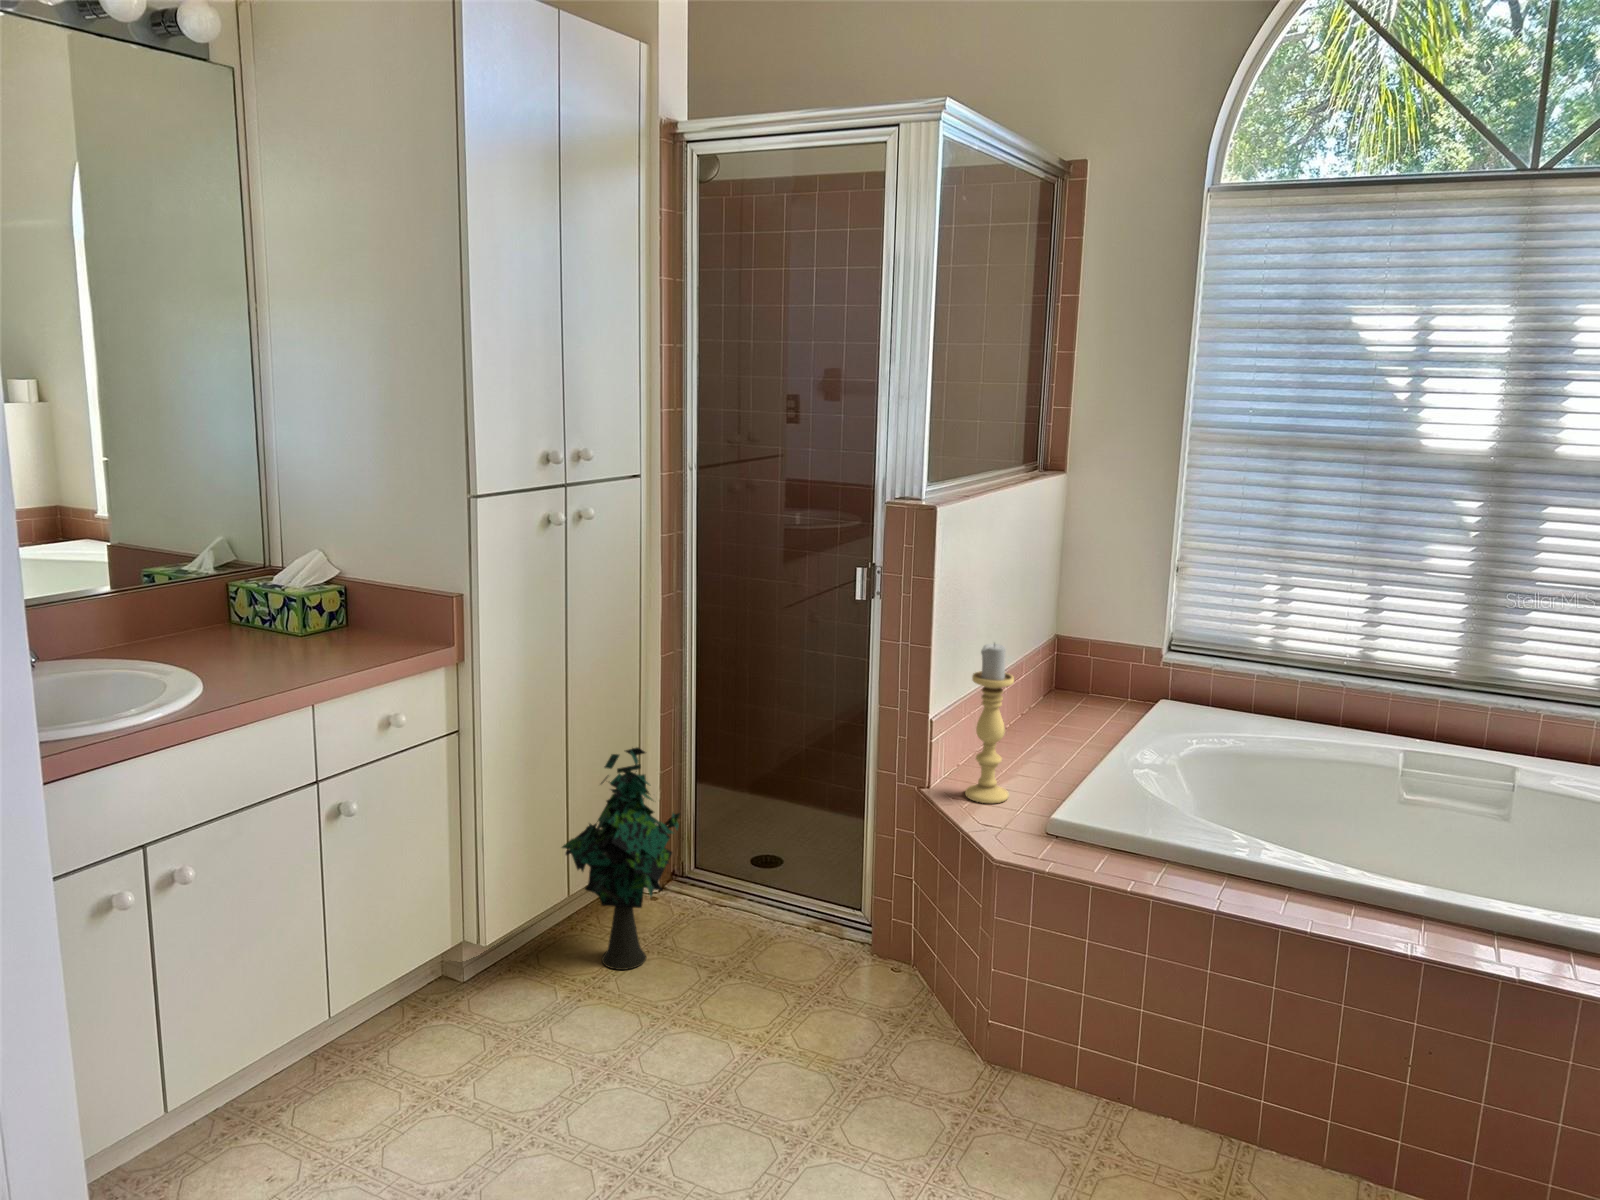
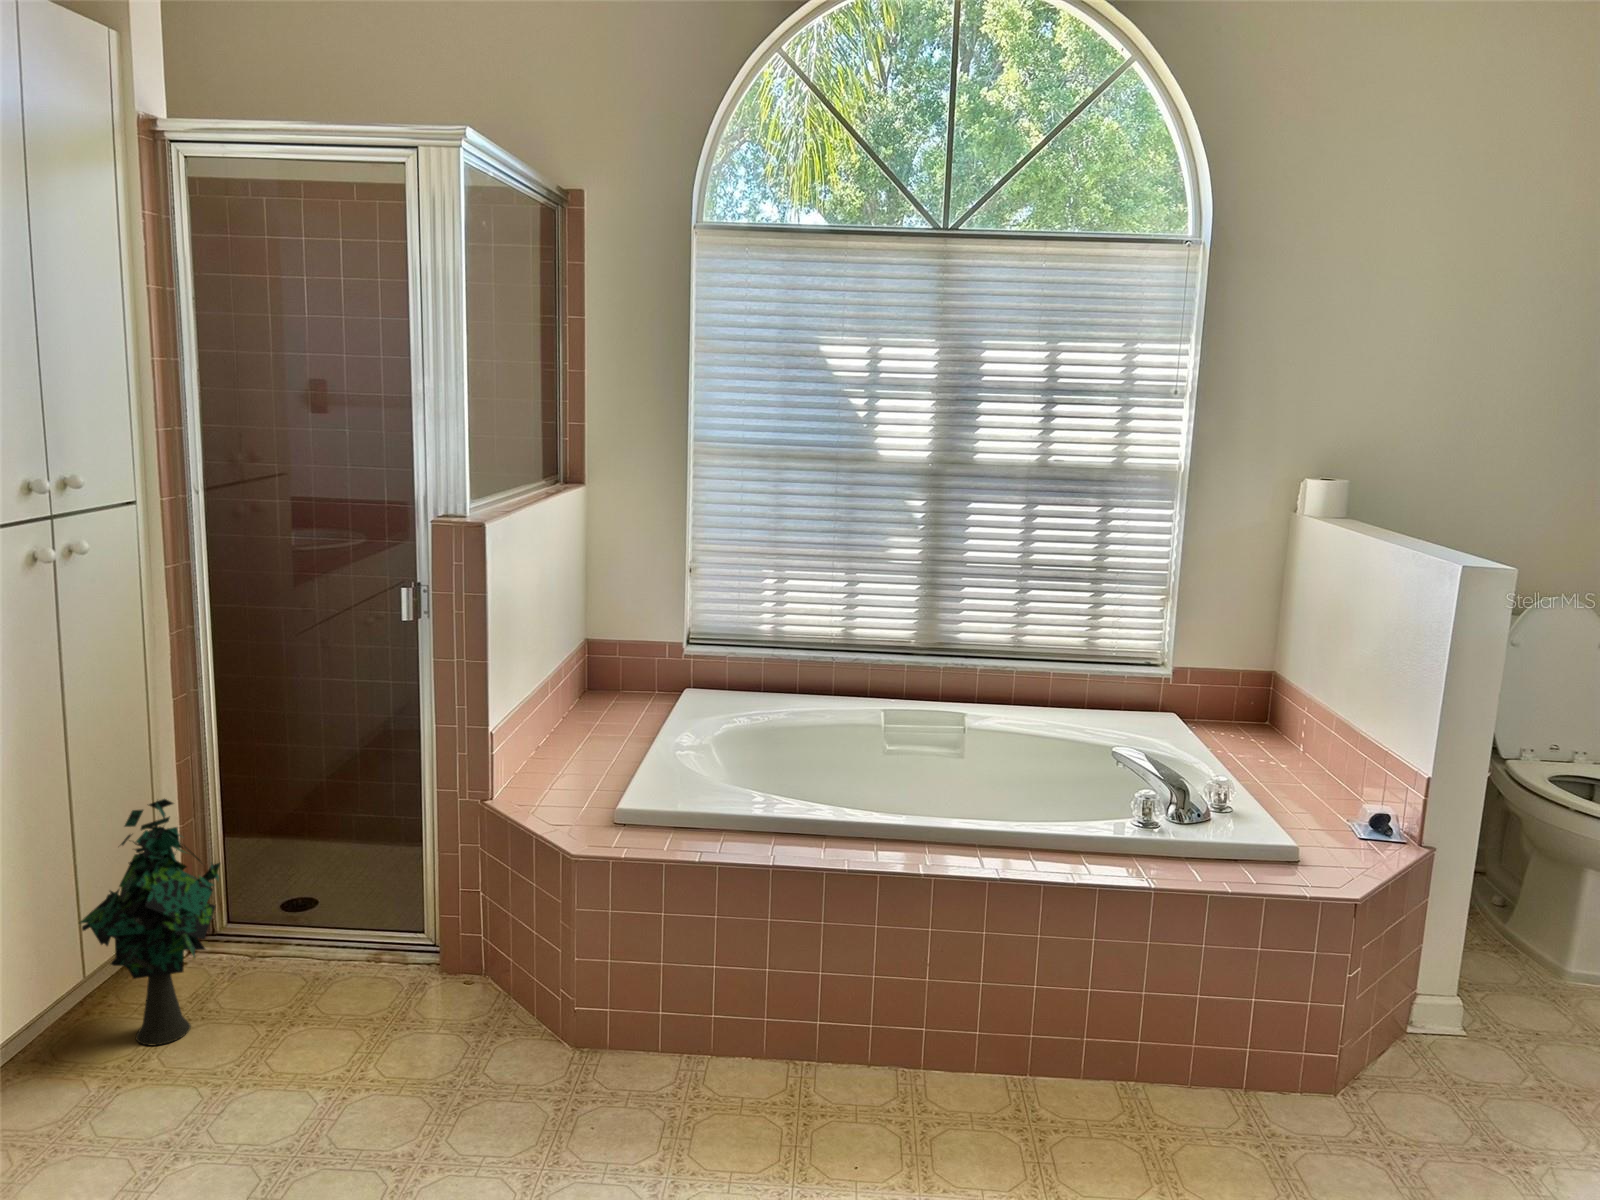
candle holder: present [965,643,1014,803] -> none [528,650,570,804]

